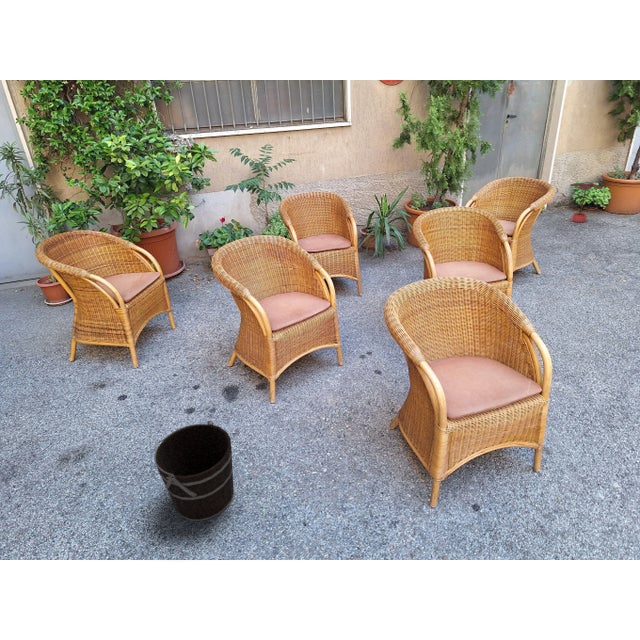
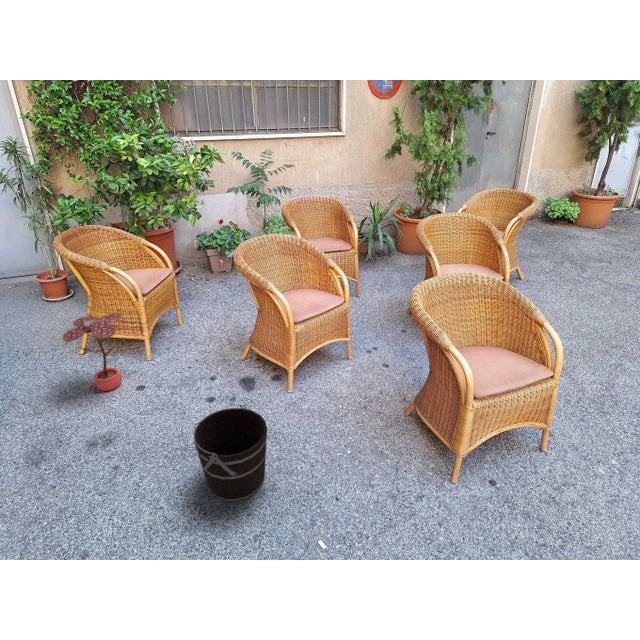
potted plant: present [570,182,603,222] -> present [63,313,121,391]

